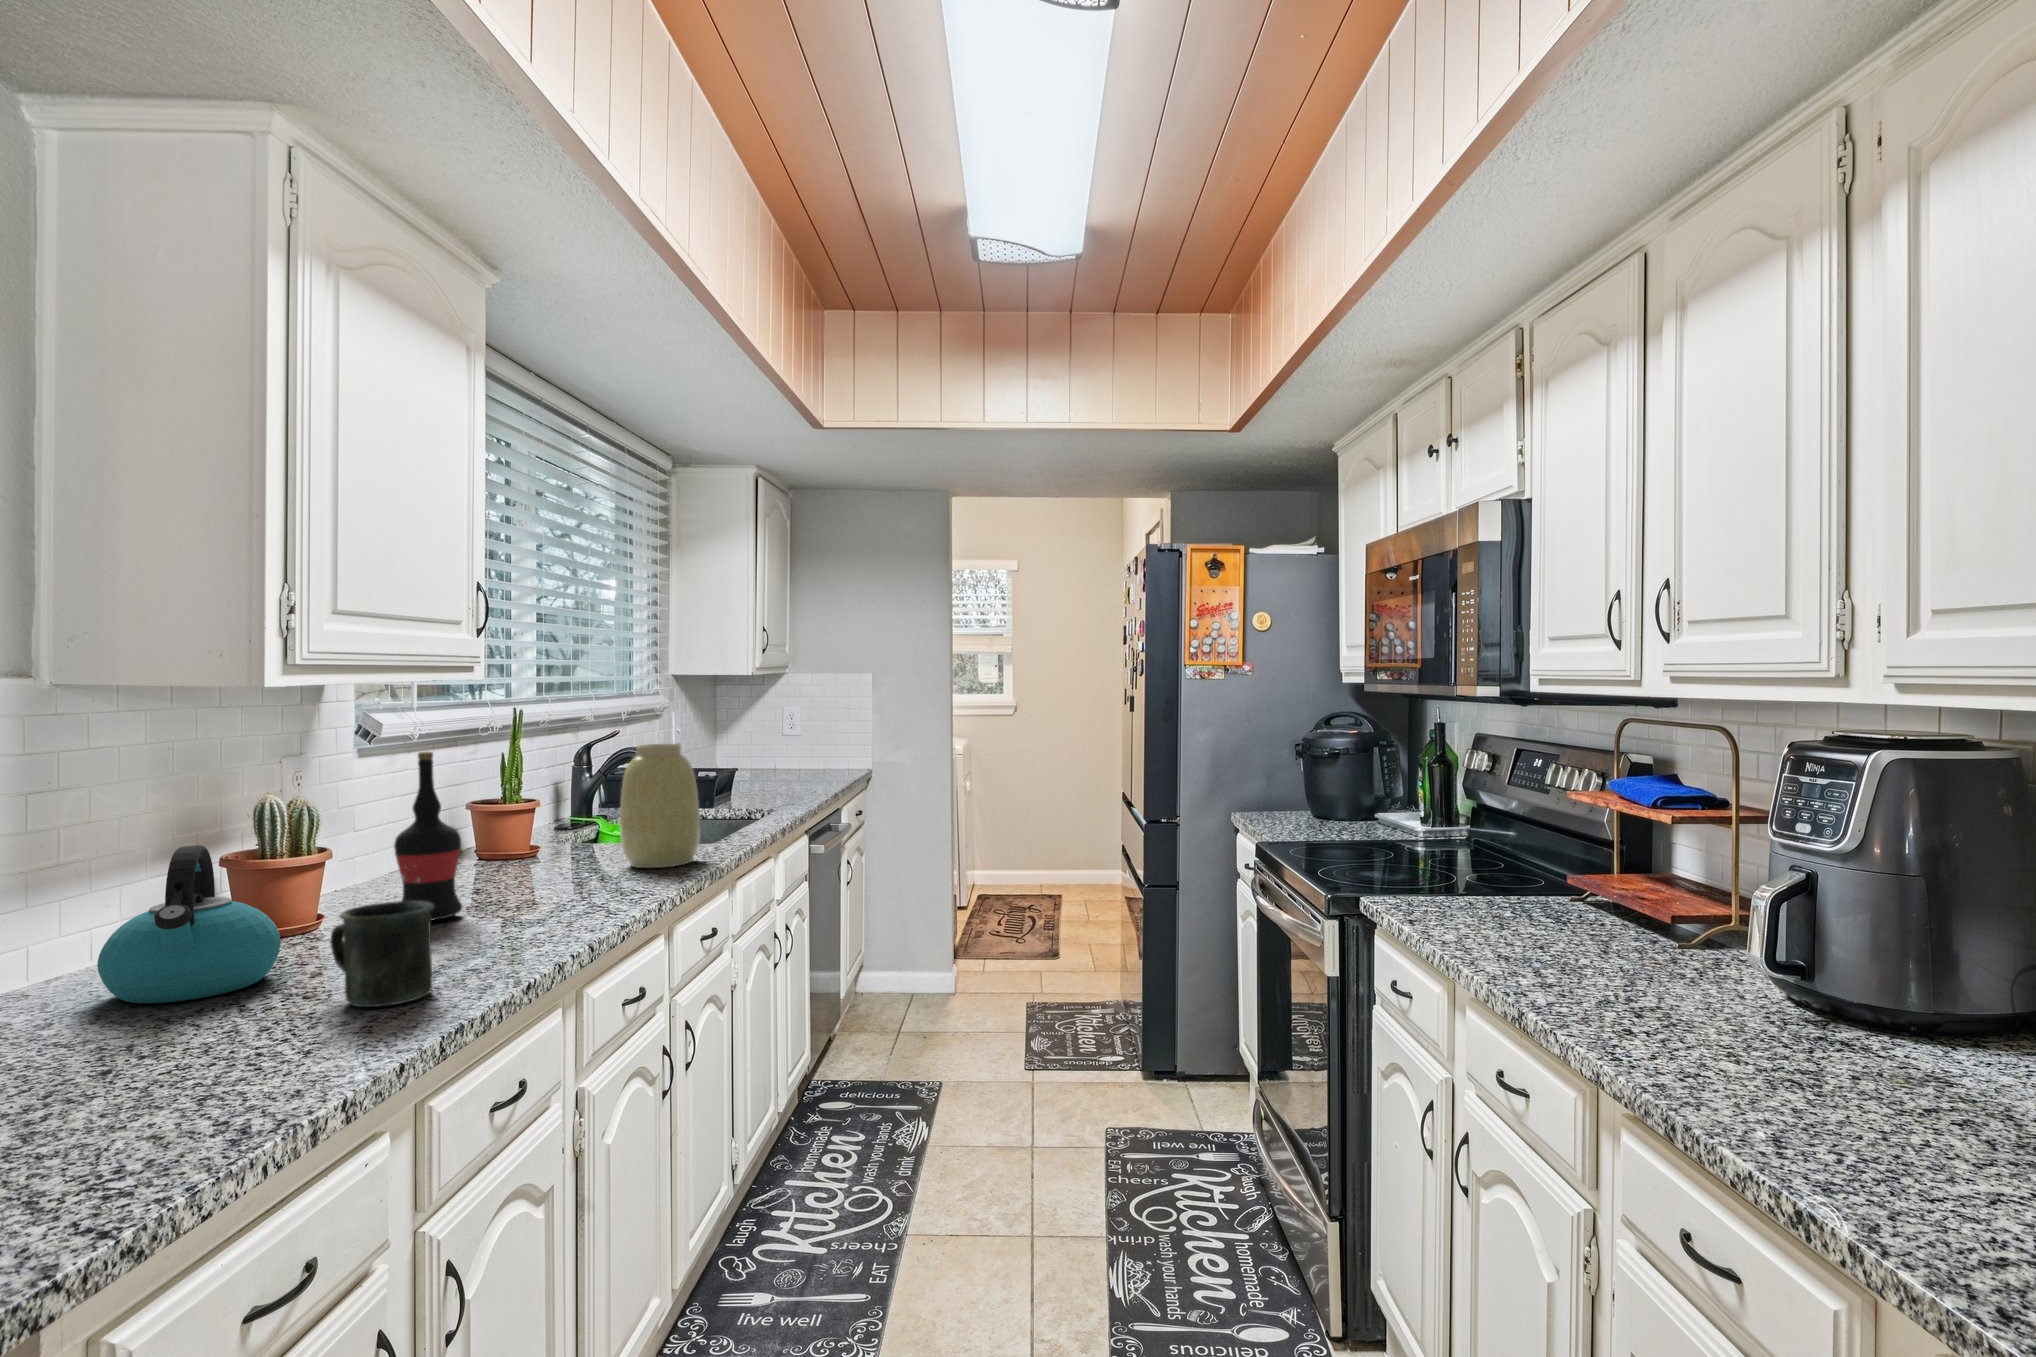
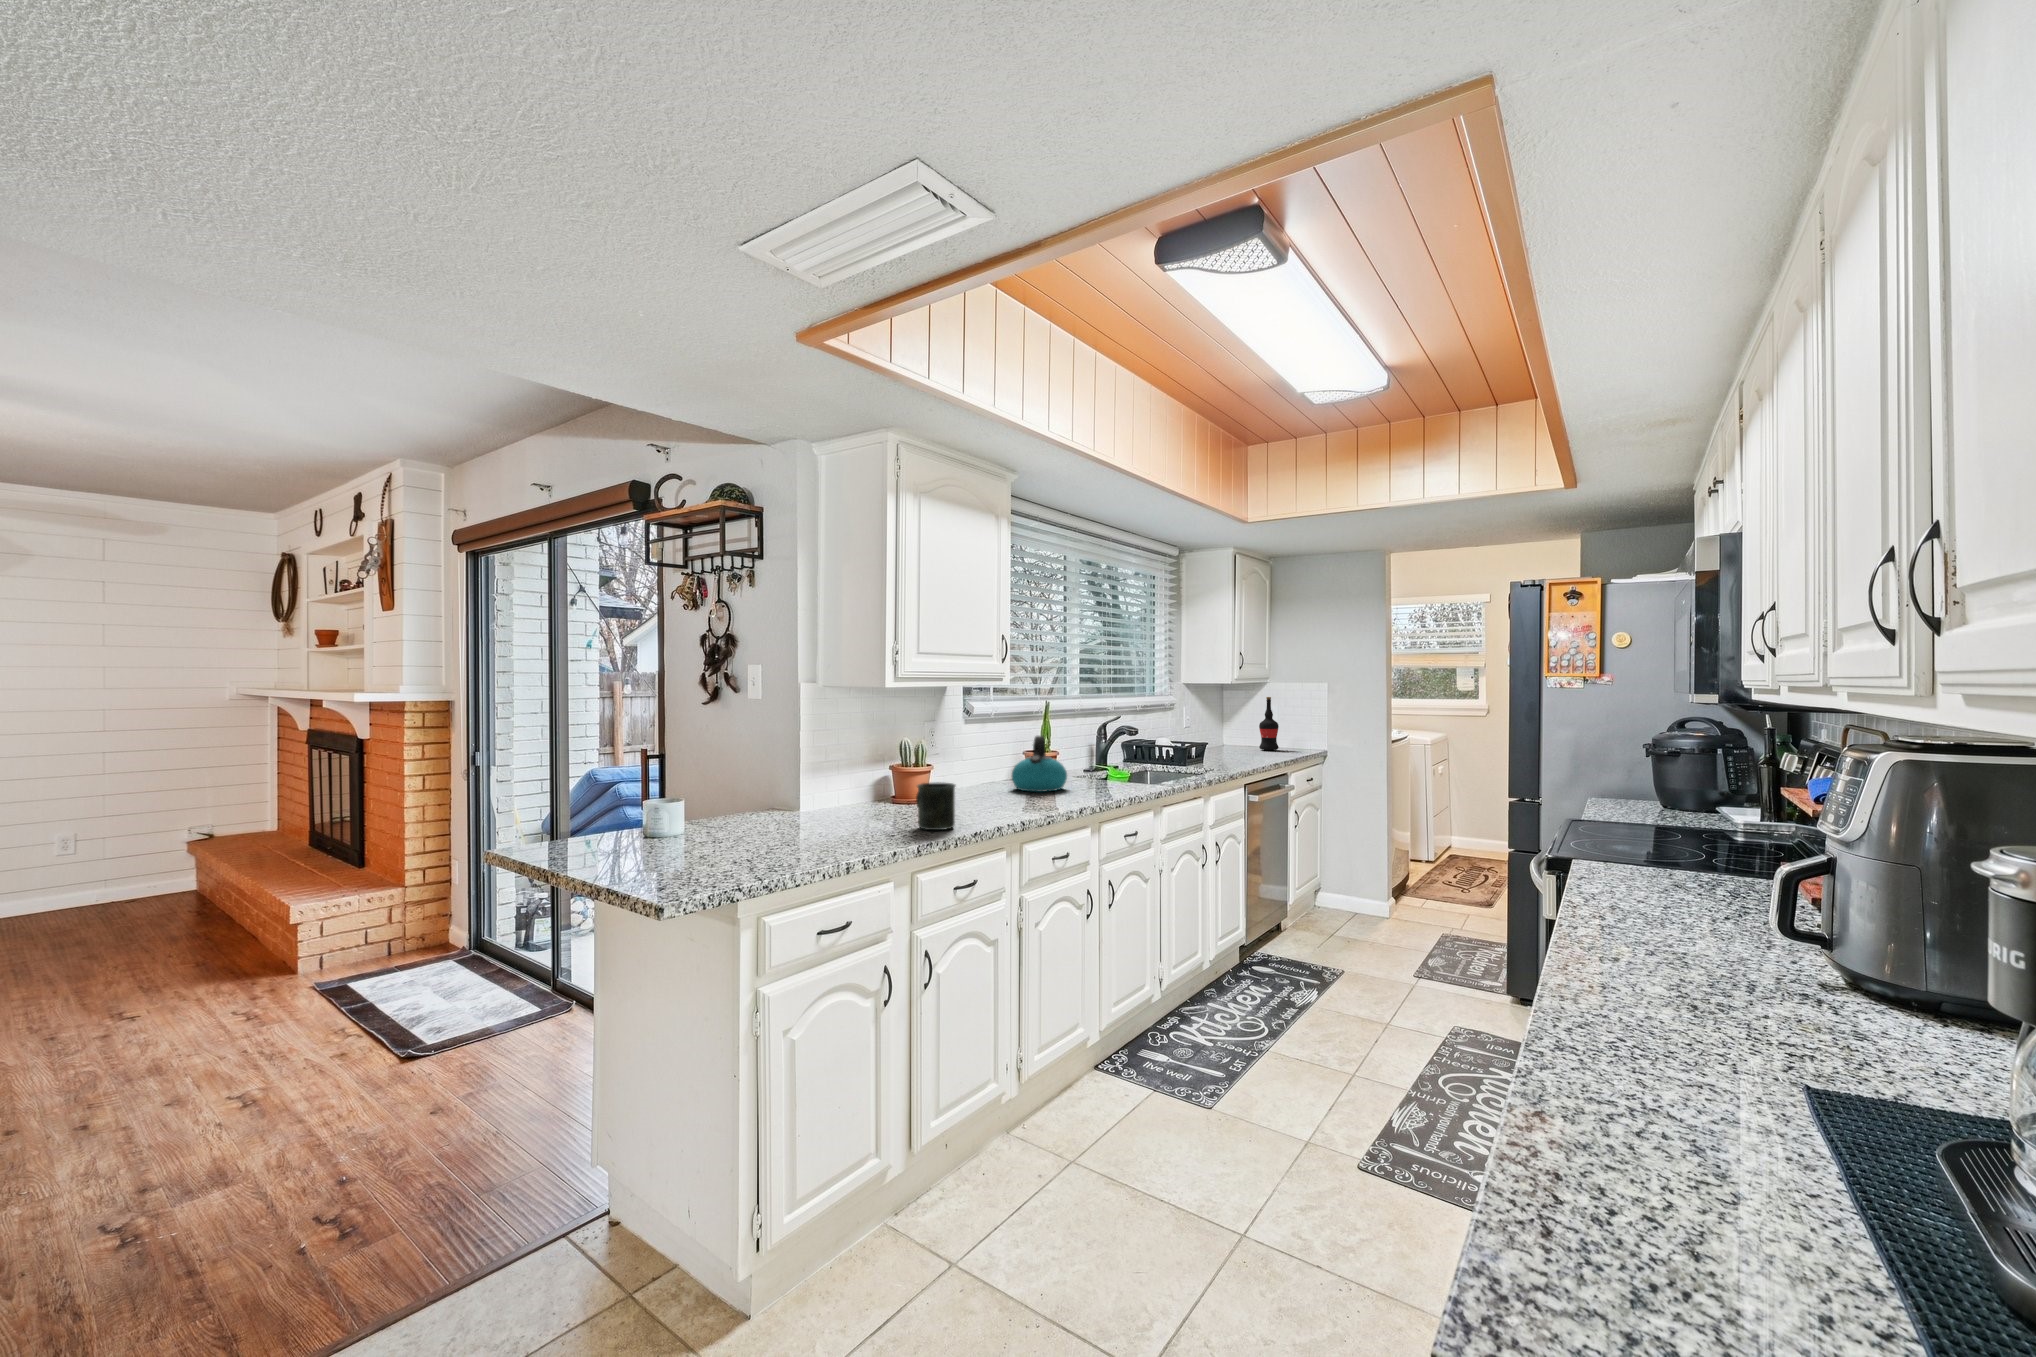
vase: present [620,744,700,868] -> none [1100,716,1146,789]
wine bottle: present [394,752,463,921] -> present [1259,697,1279,750]
kettle: present [97,845,280,1003] -> present [1012,736,1067,792]

